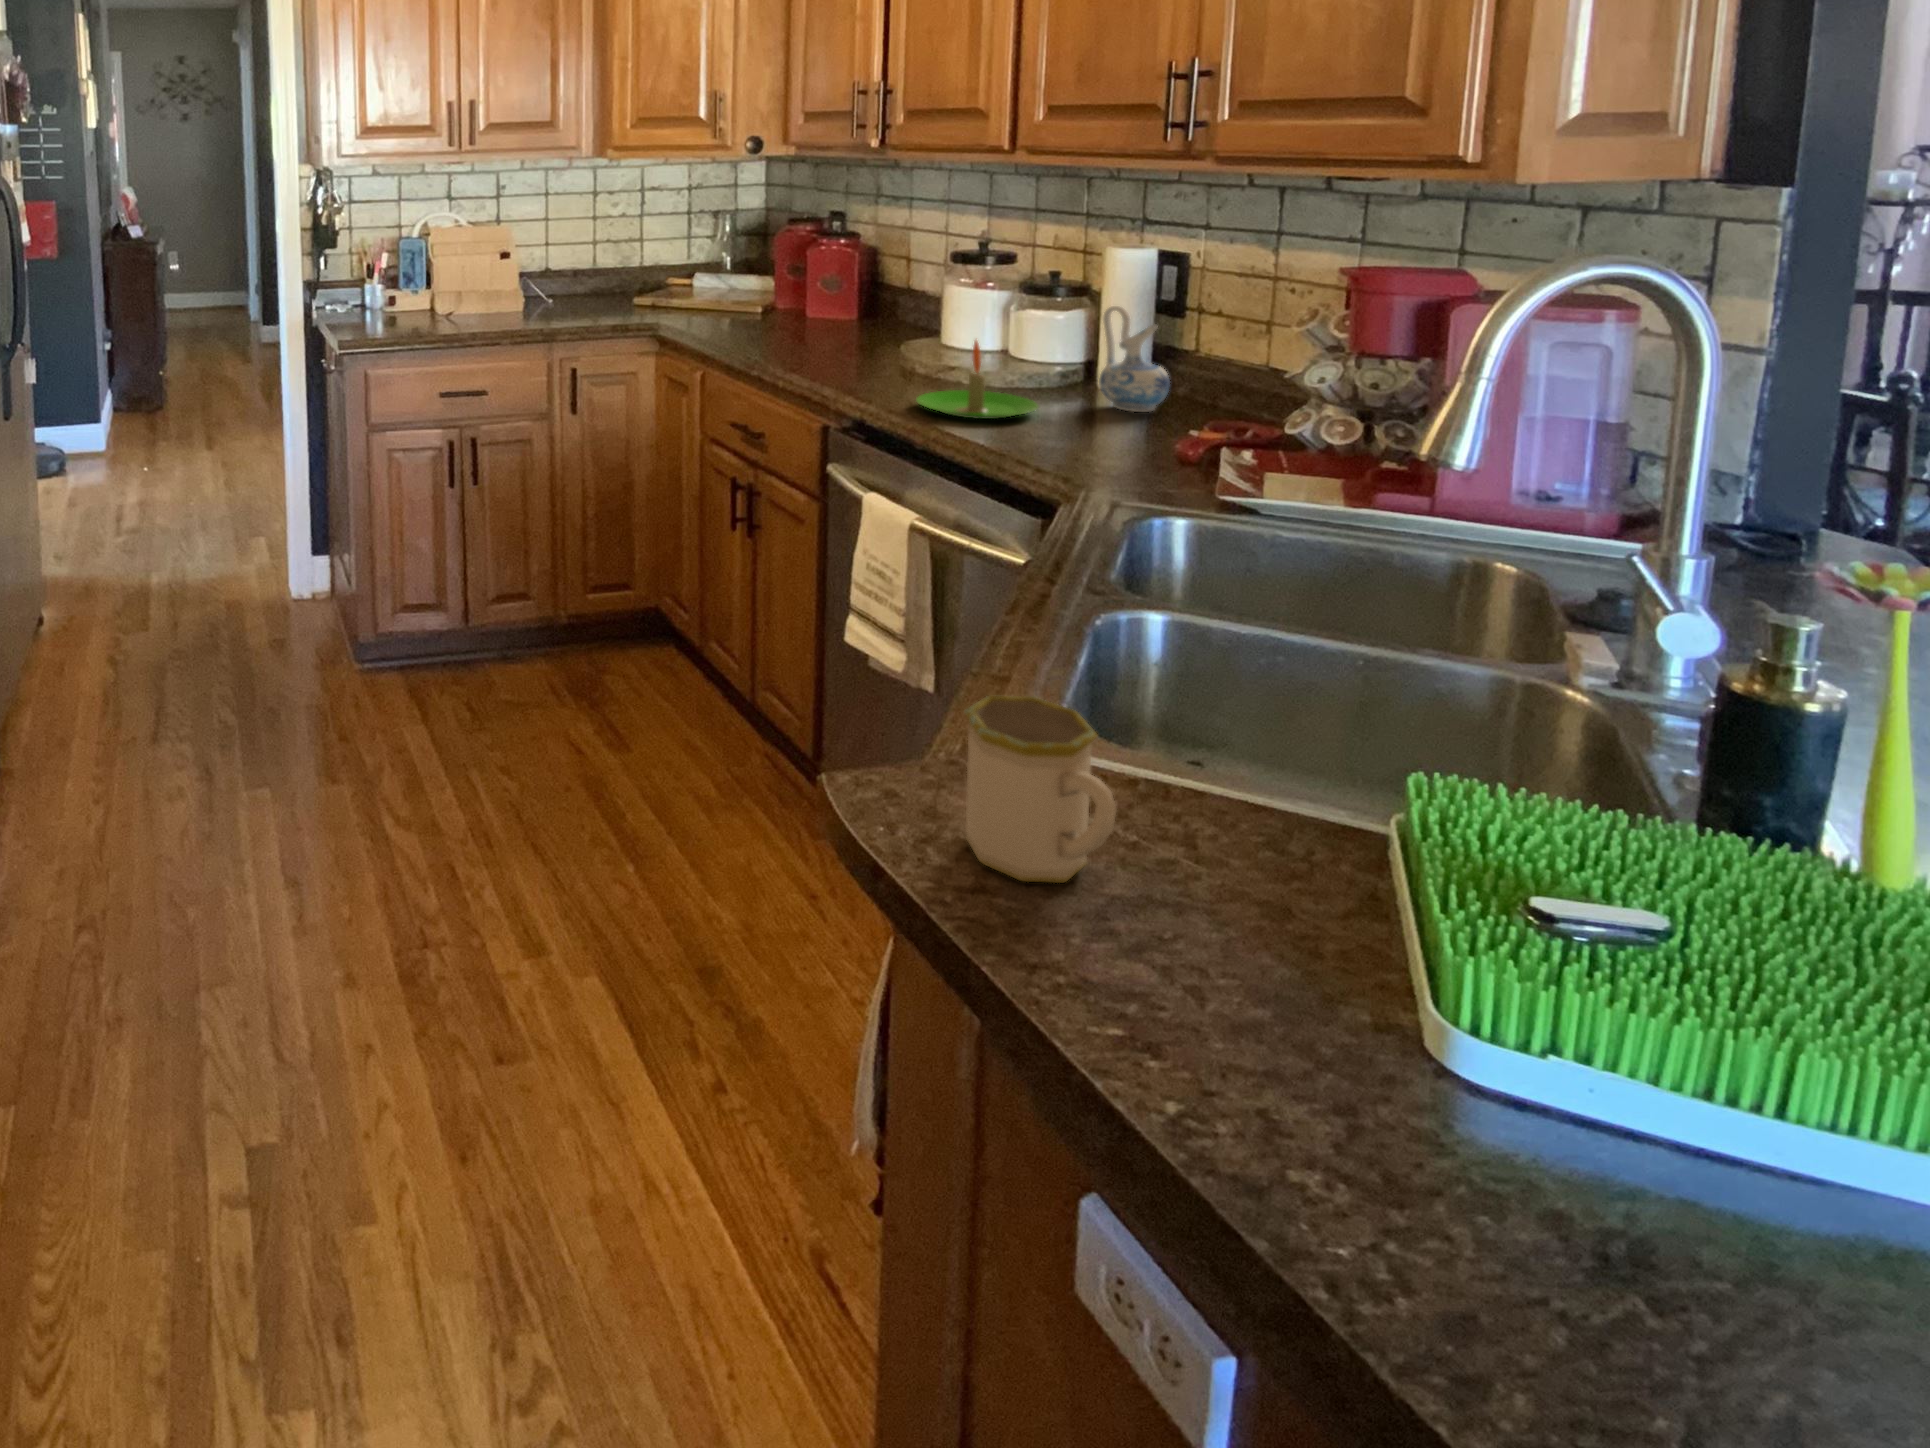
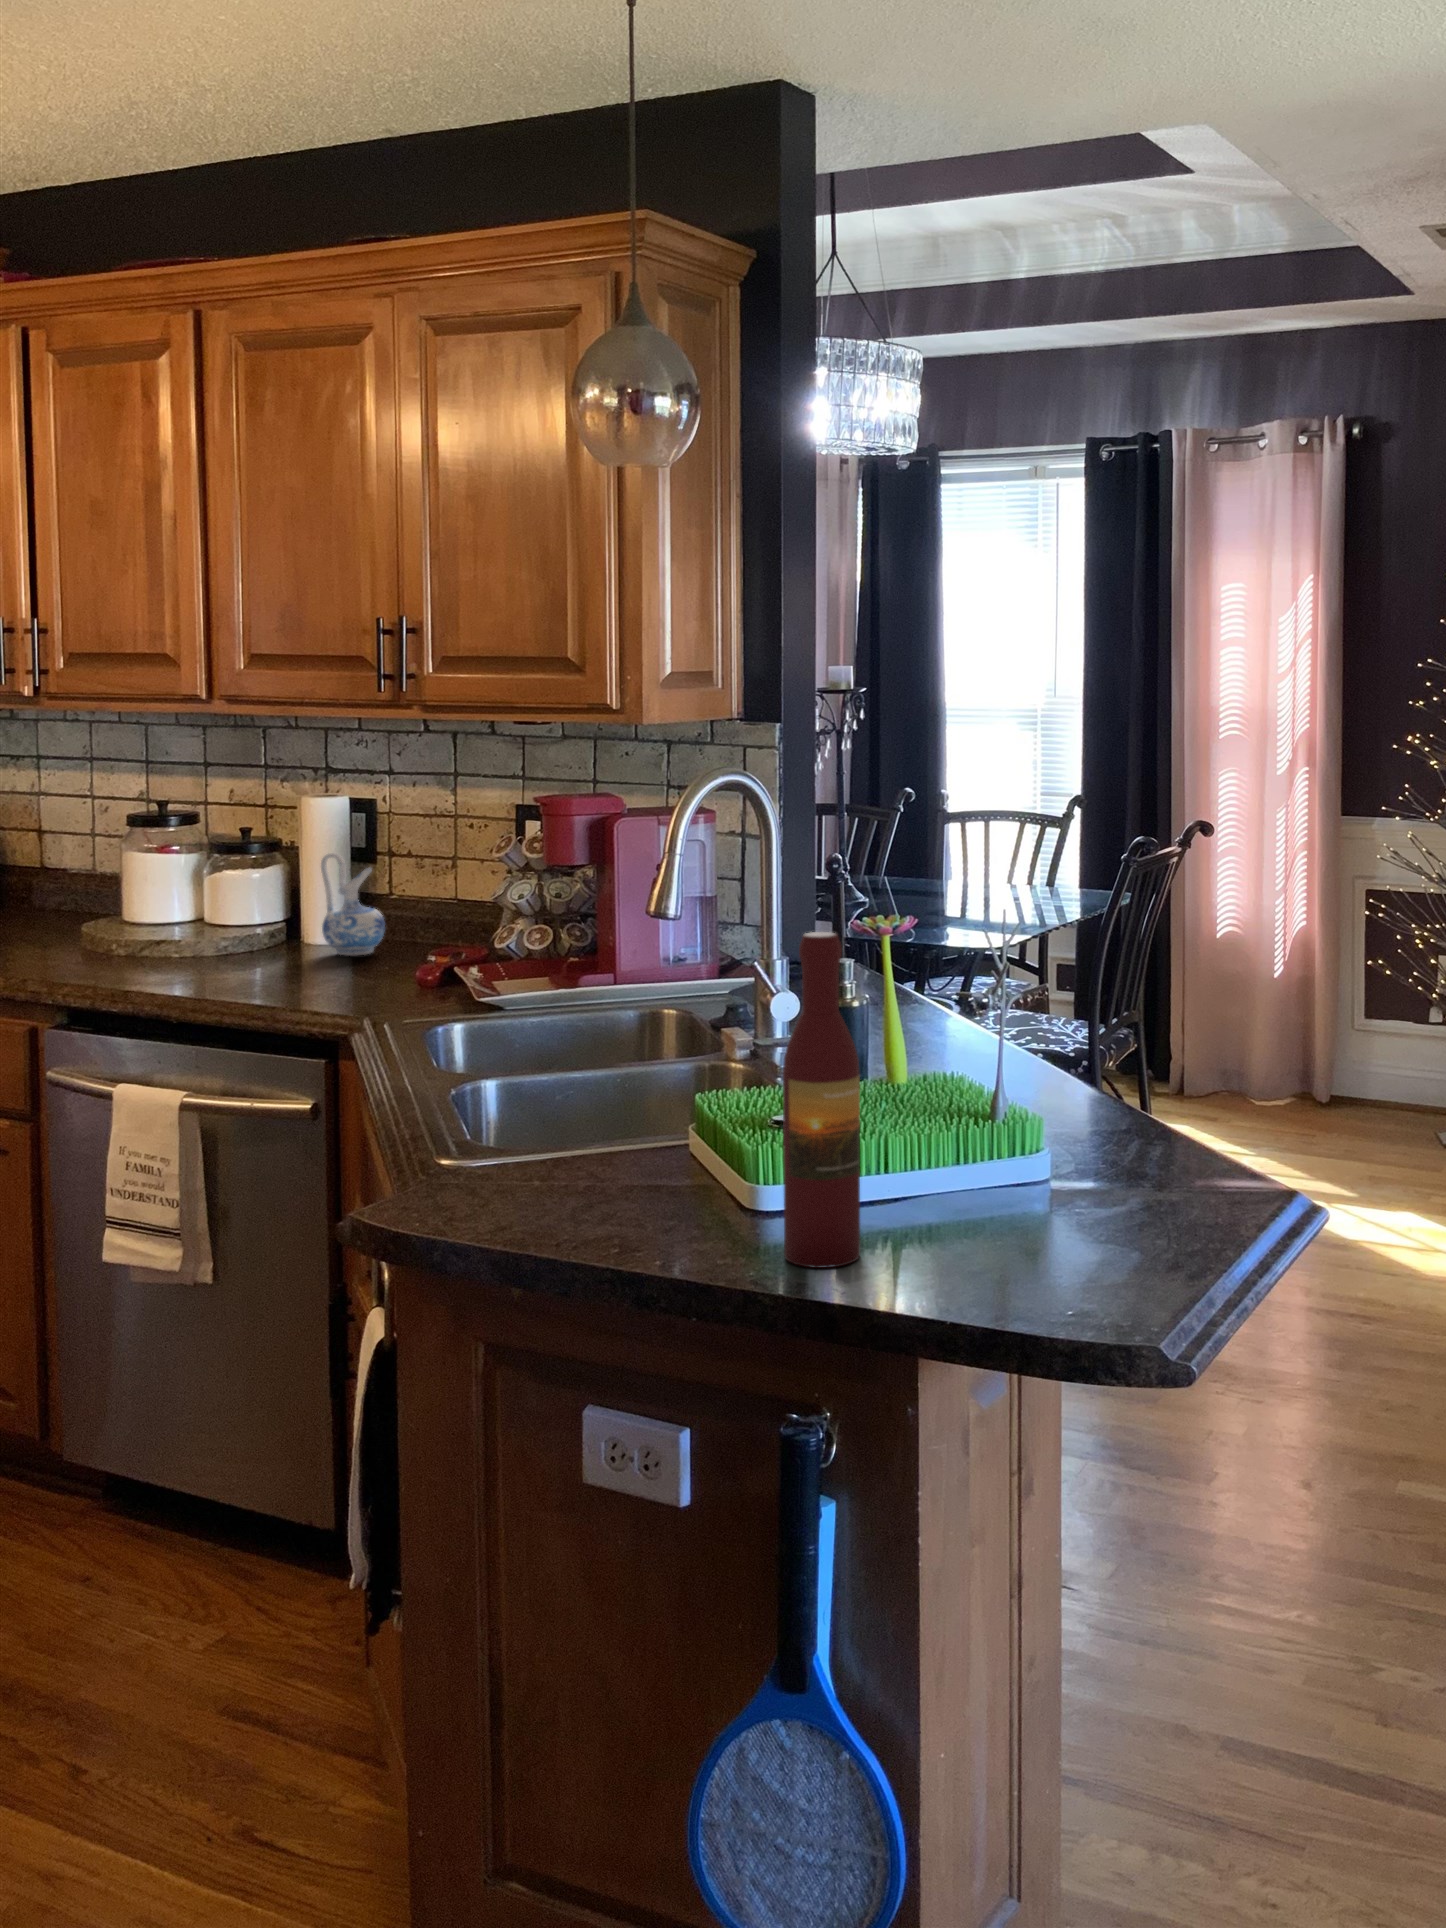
candle: present [916,341,1038,419] -> none [151,897,277,981]
wine bottle: none [1442,644,1677,1314] -> present [783,932,860,1268]
mug: present [965,696,1116,883] -> none [461,1096,575,1222]

